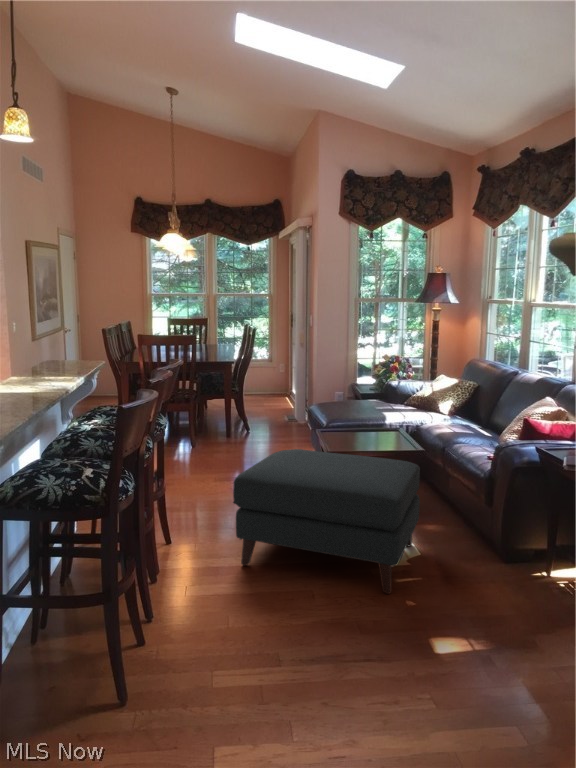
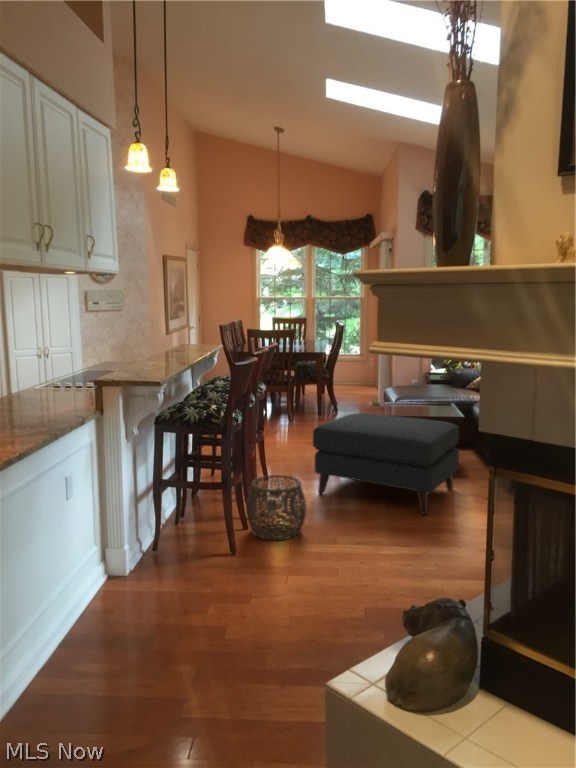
woven basket: none [142,559,233,667] -> present [246,475,307,540]

